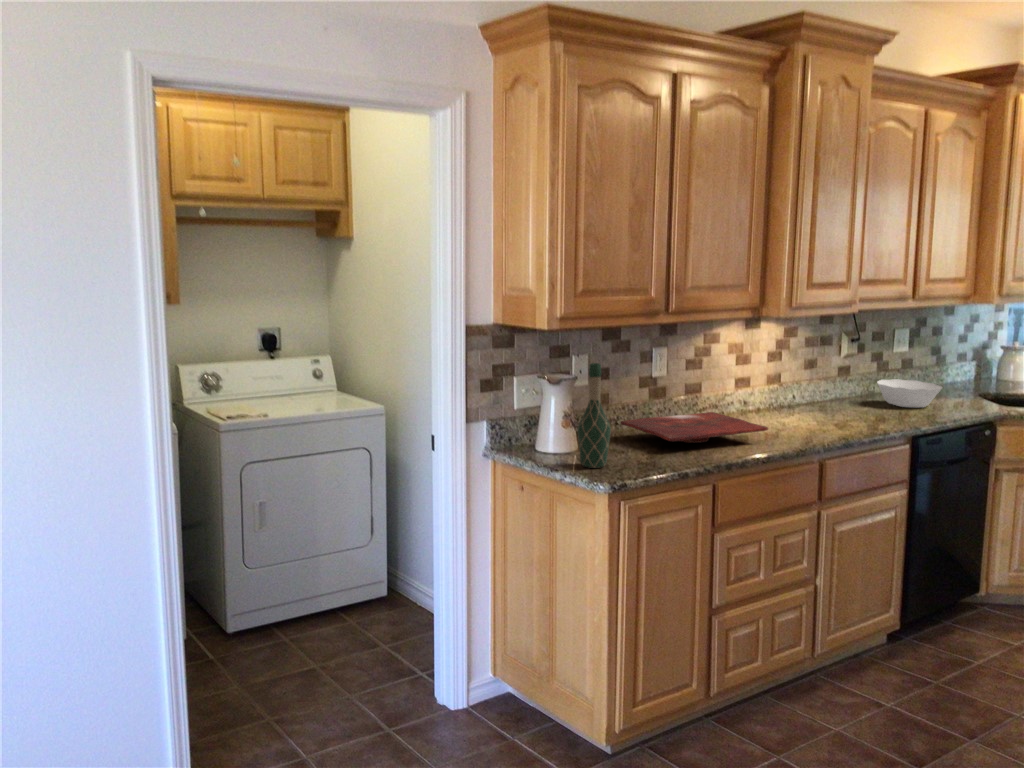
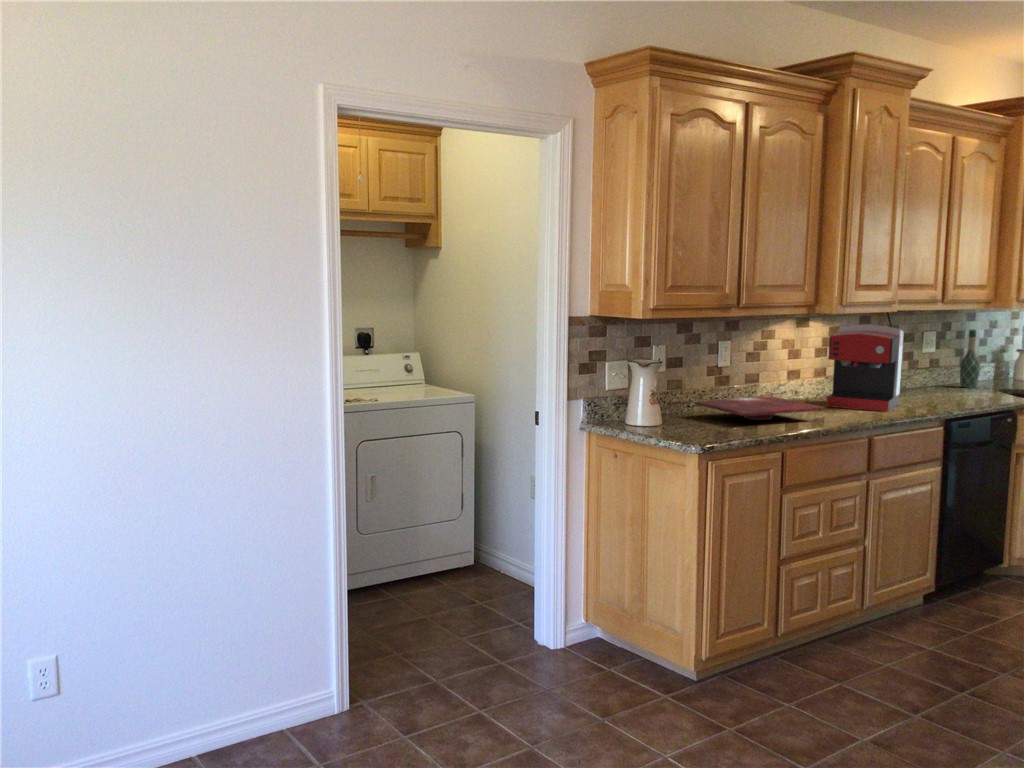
coffee maker: none [777,327,866,429] -> present [826,324,903,412]
wine bottle: present [578,363,611,468] -> present [960,330,980,388]
bowl: present [877,379,942,408] -> none [910,374,969,398]

